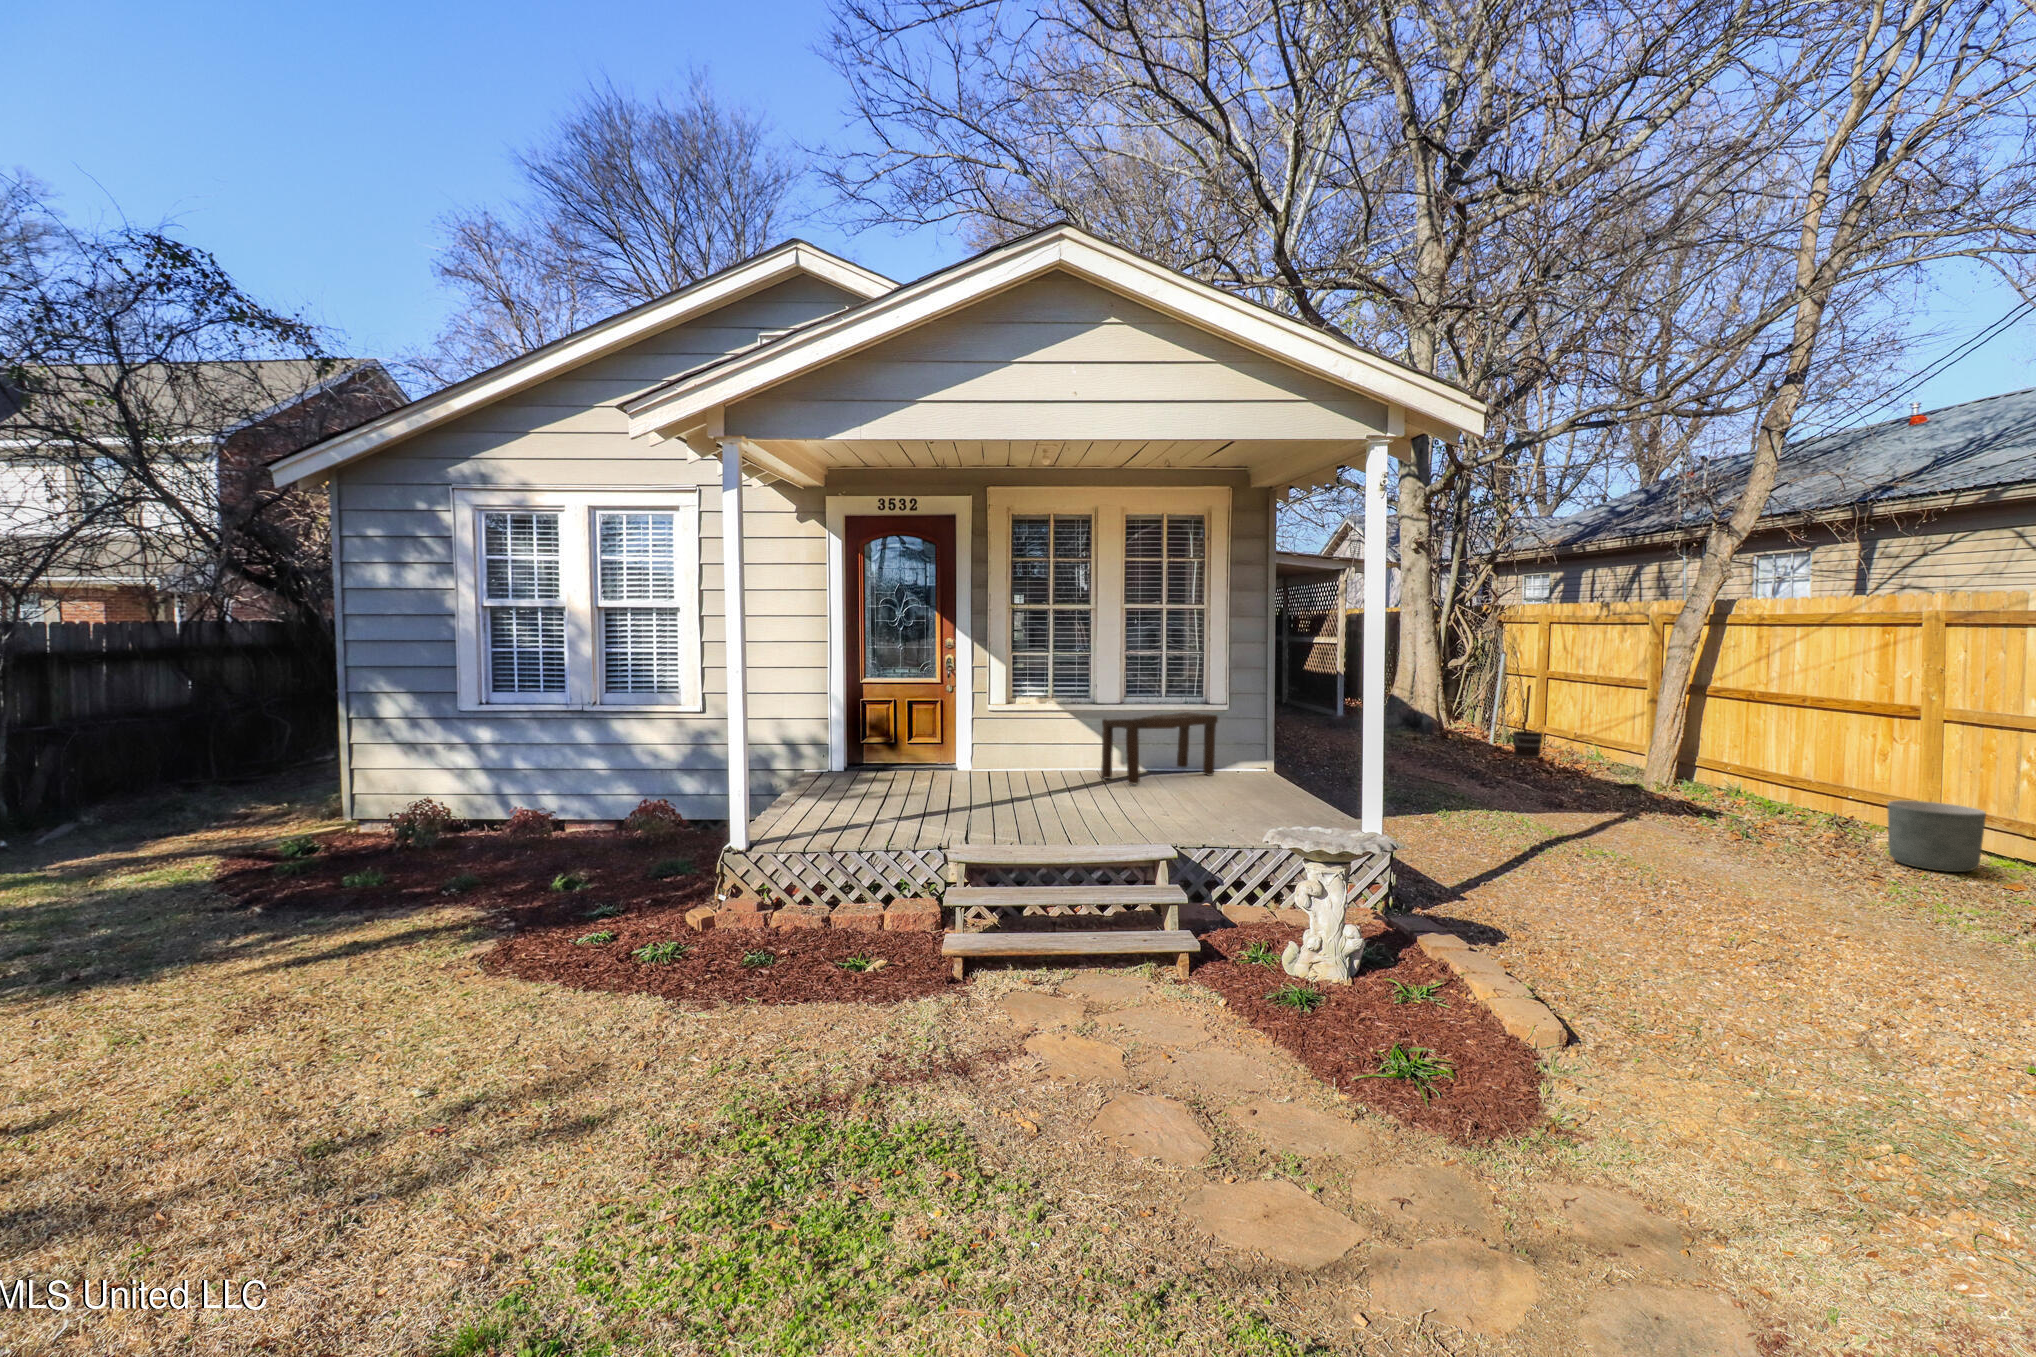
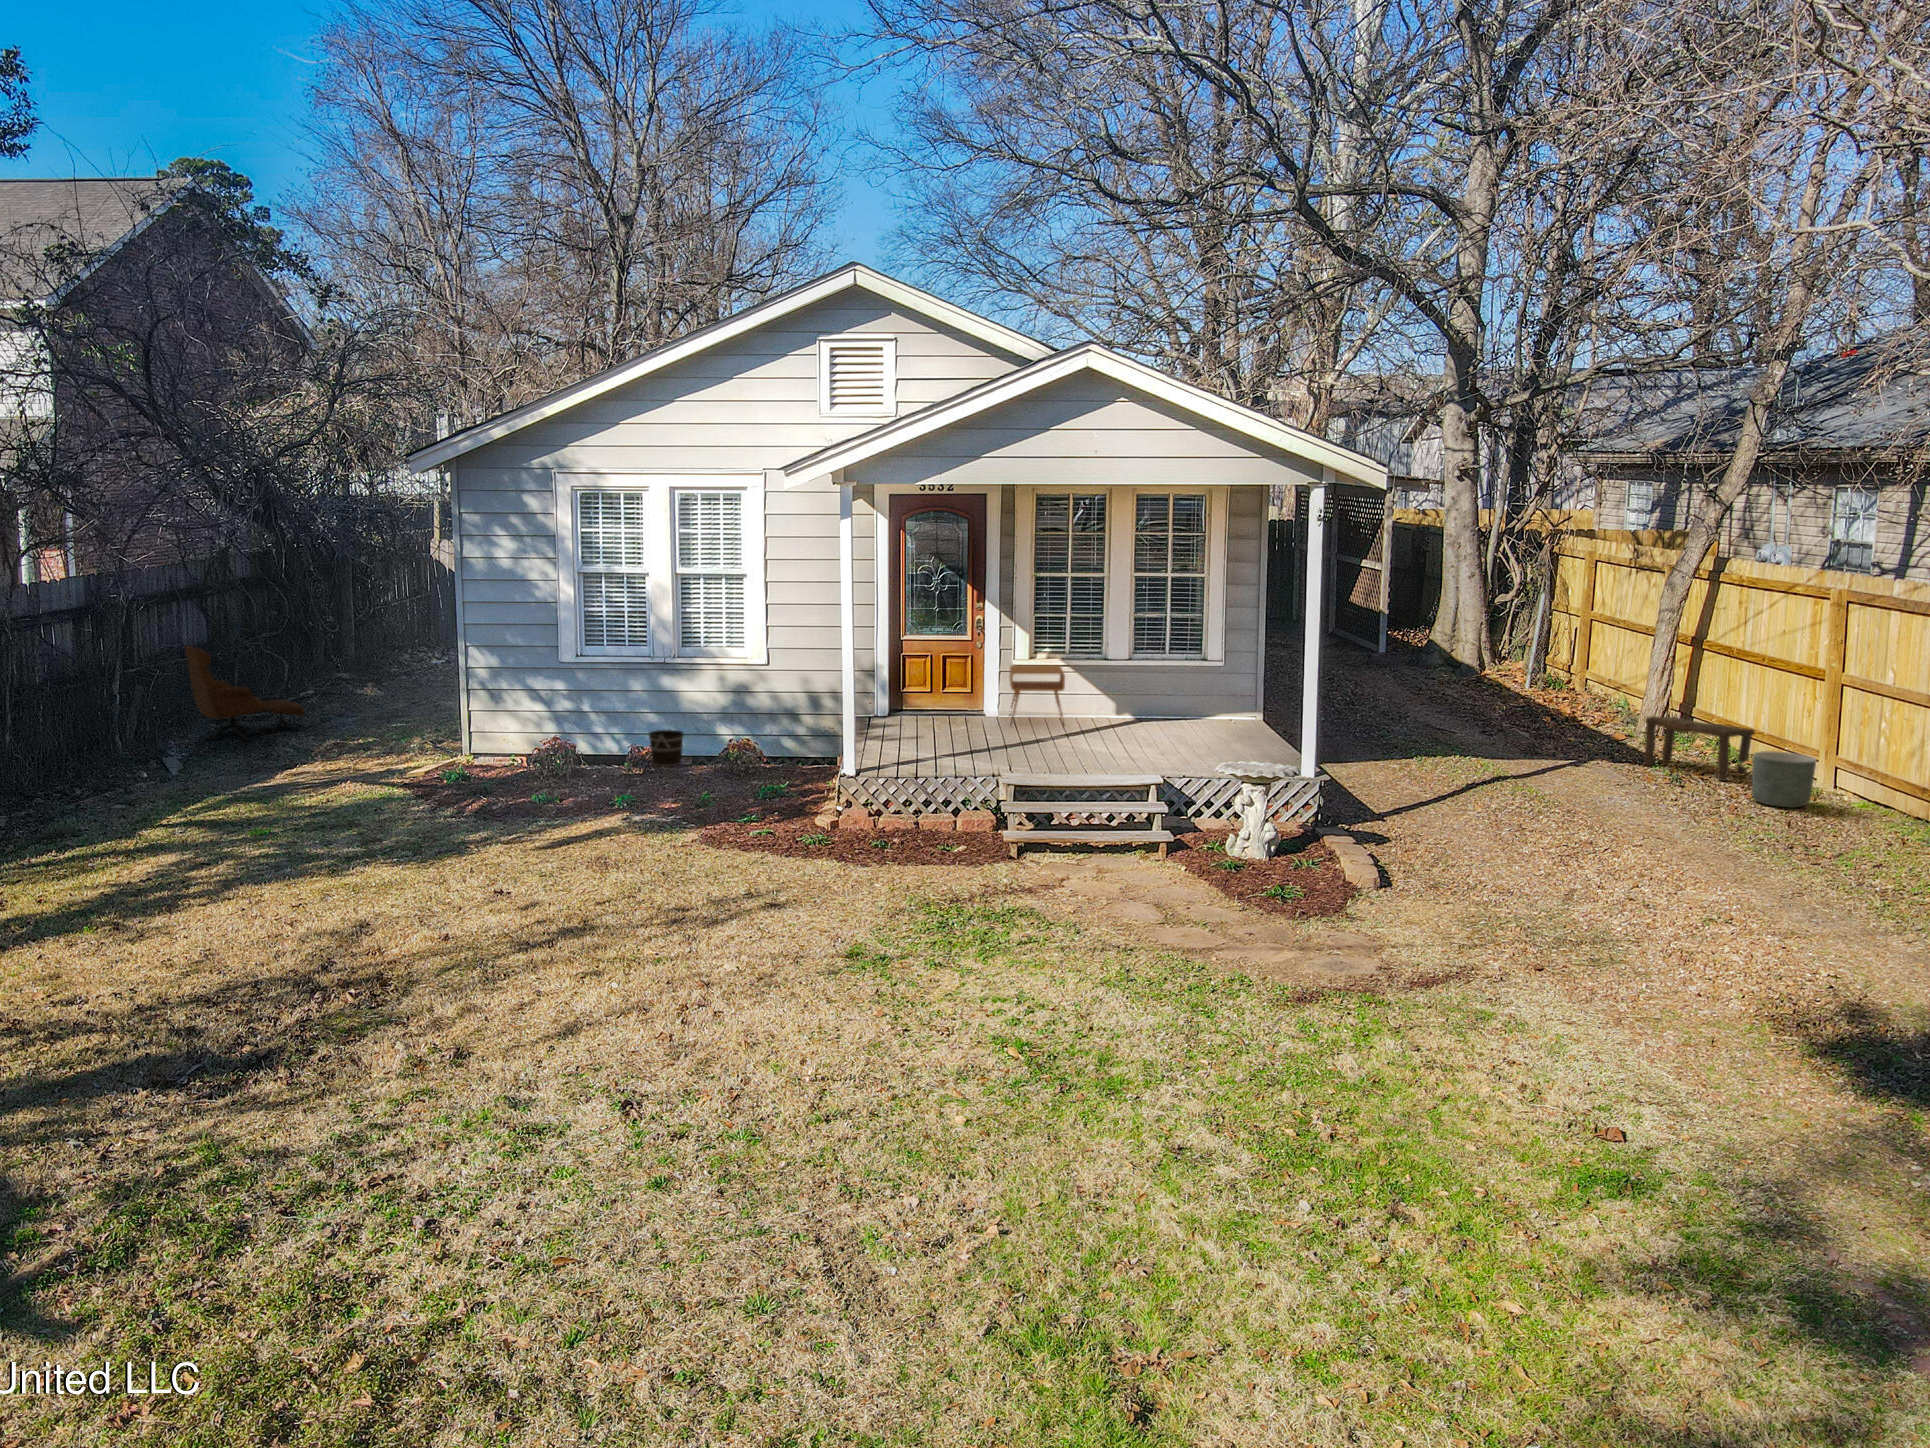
lounge chair: none [58,699,228,808] -> present [184,646,306,740]
side table: none [981,708,1047,781] -> present [1010,665,1065,722]
bench: present [1101,712,1218,784] -> present [1645,716,1755,781]
bucket: present [1513,731,1543,758] -> present [649,729,683,767]

